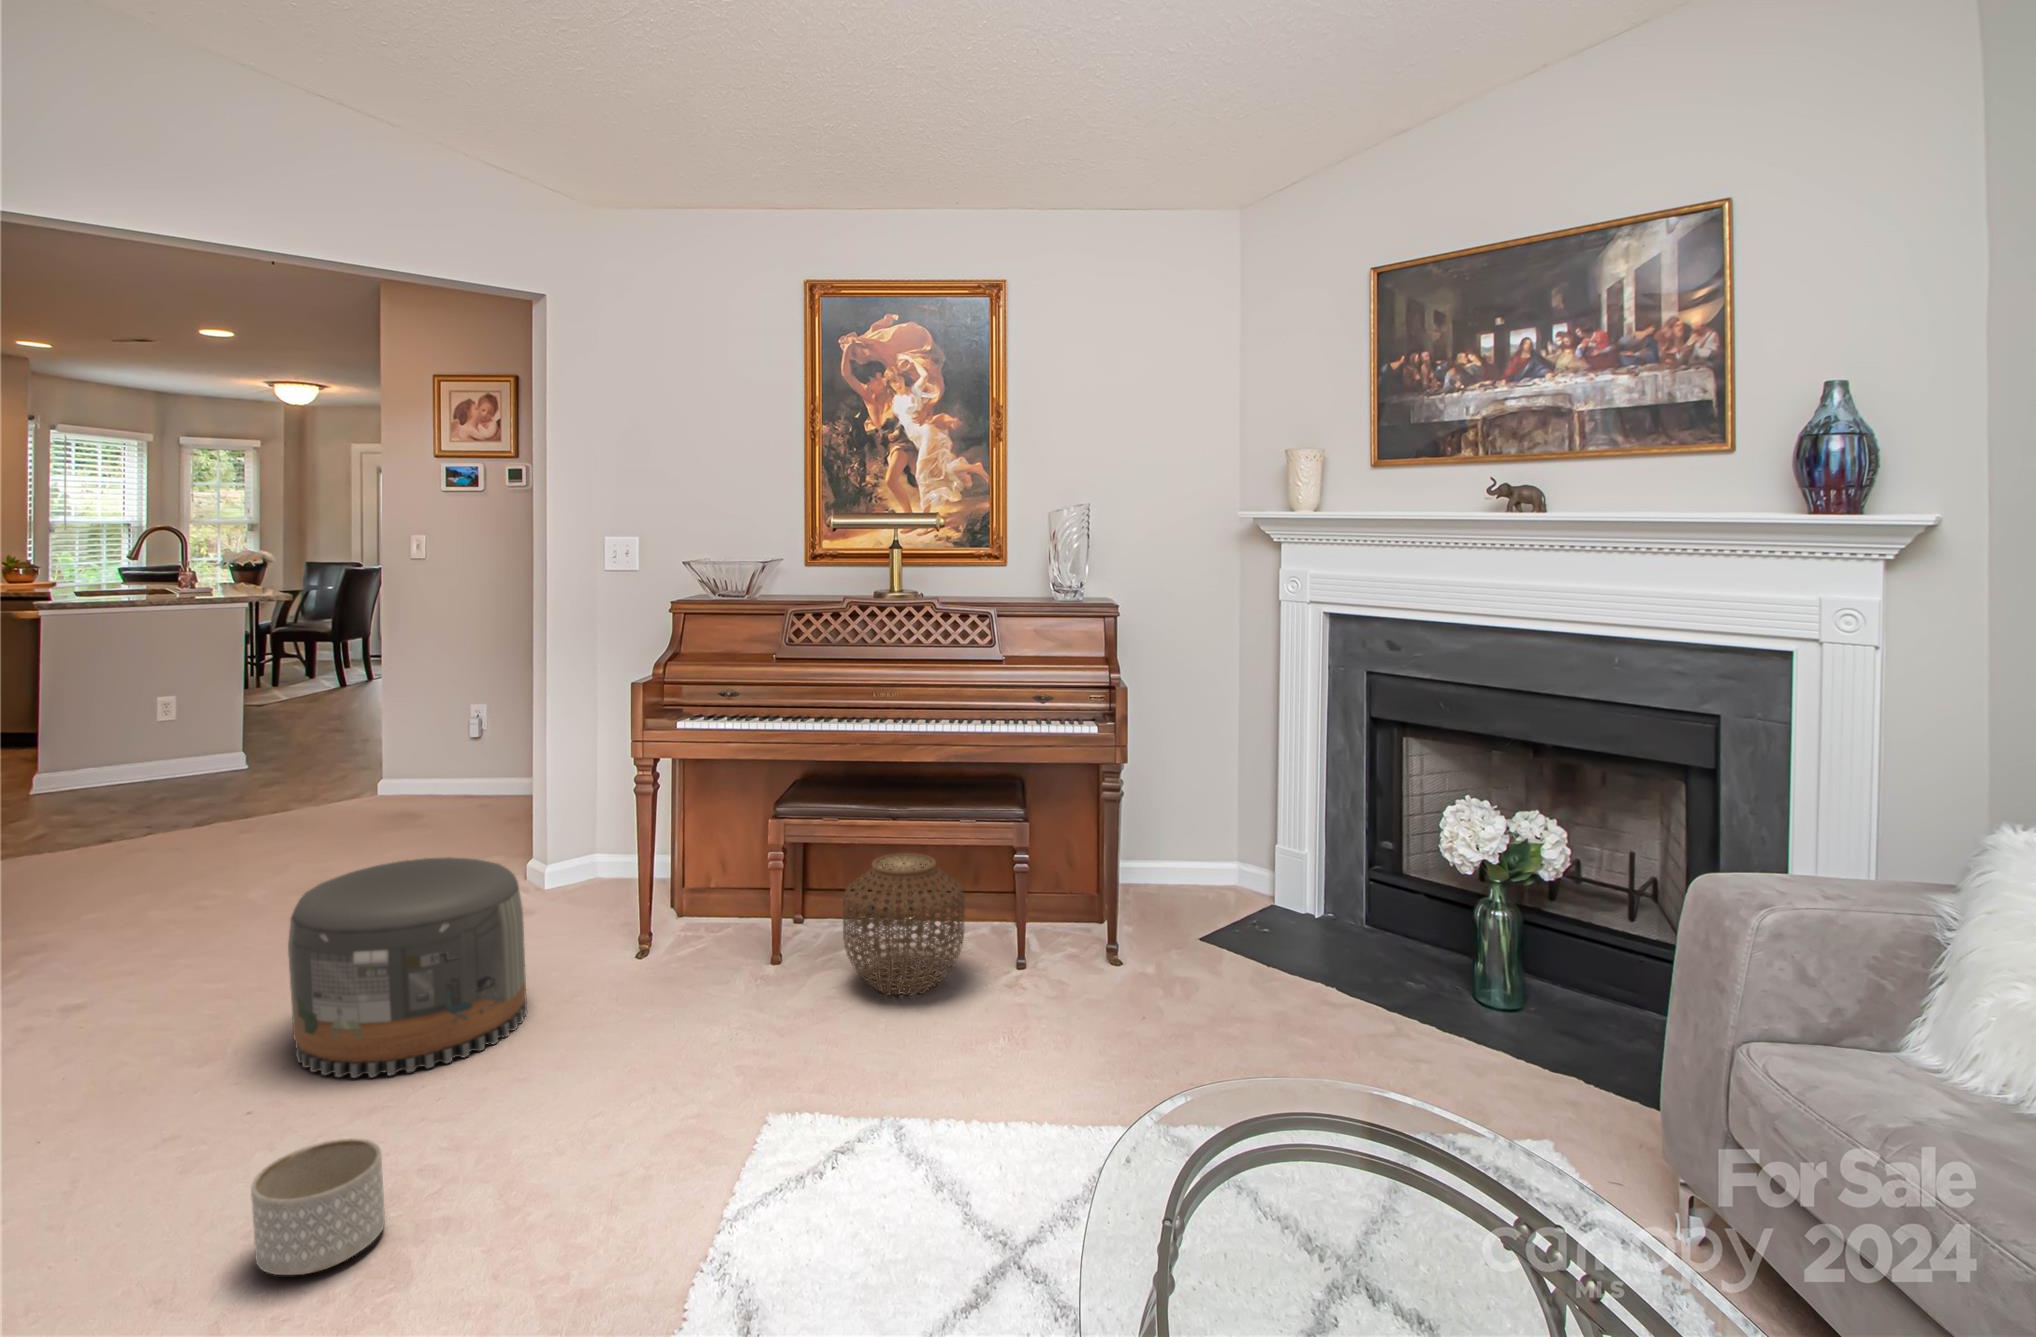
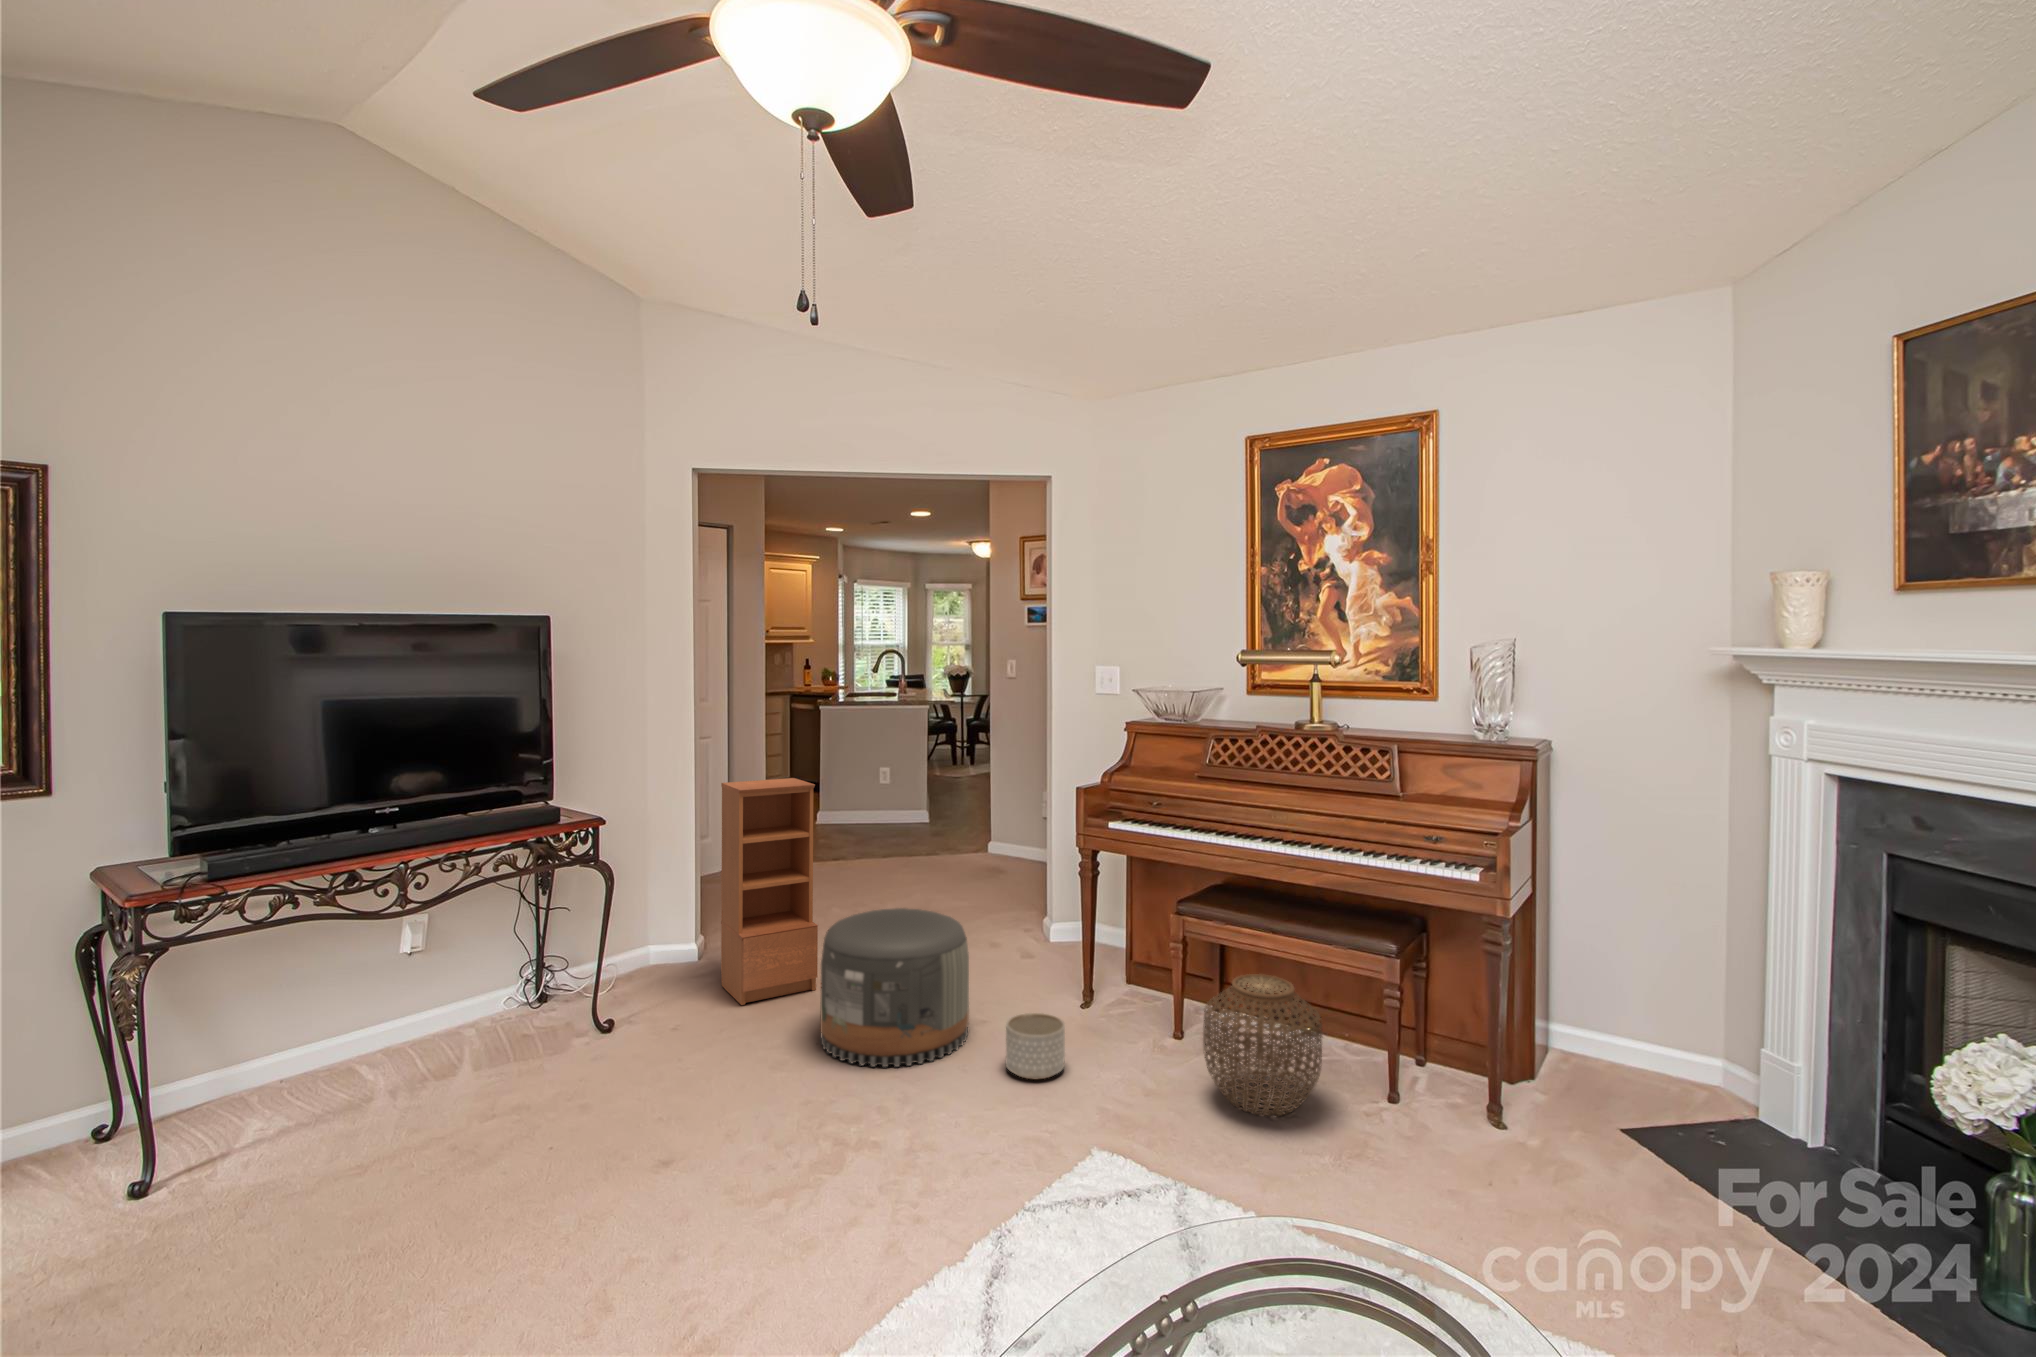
bookcase: none [15,701,242,1054] -> present [721,778,818,1005]
planter: present [251,1139,385,1275] -> present [1006,1013,1065,1079]

